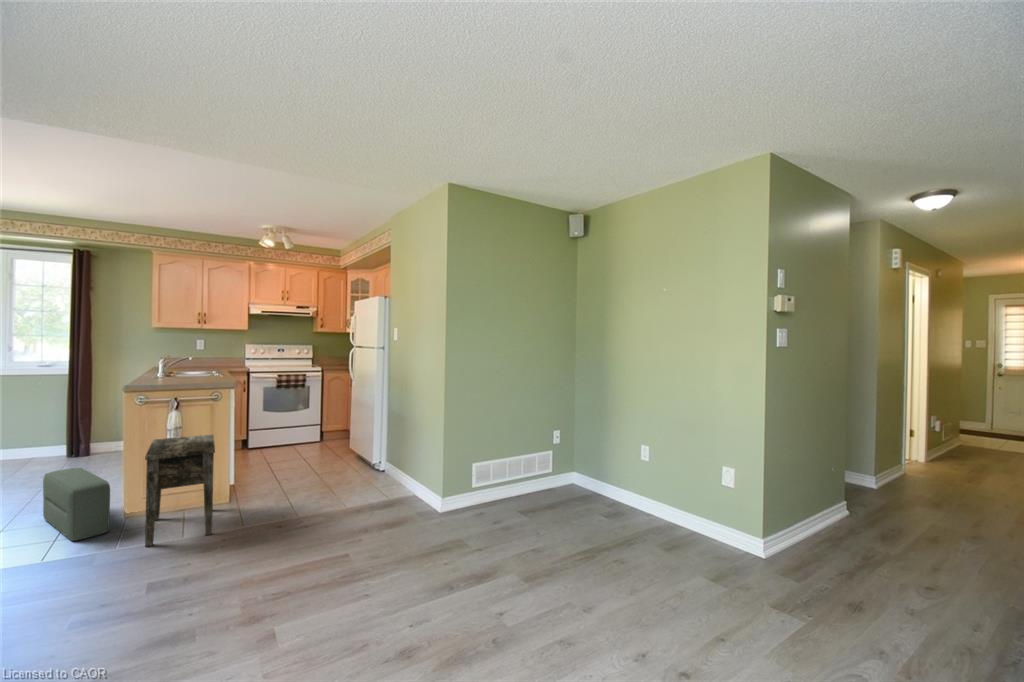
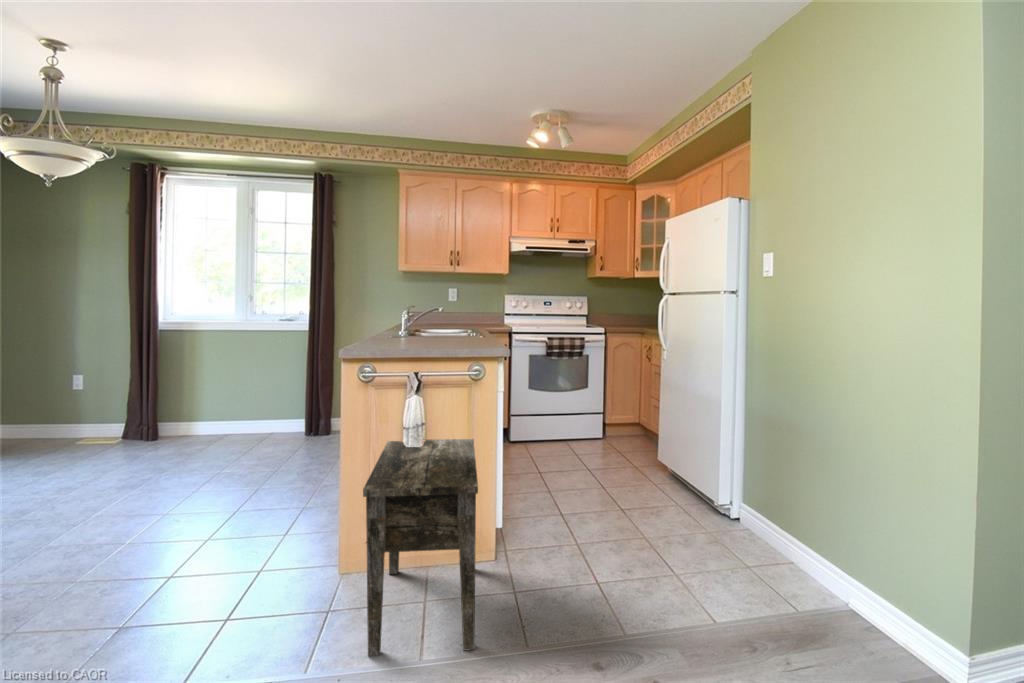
pouf: present [43,468,110,541] -> none [267,464,331,601]

